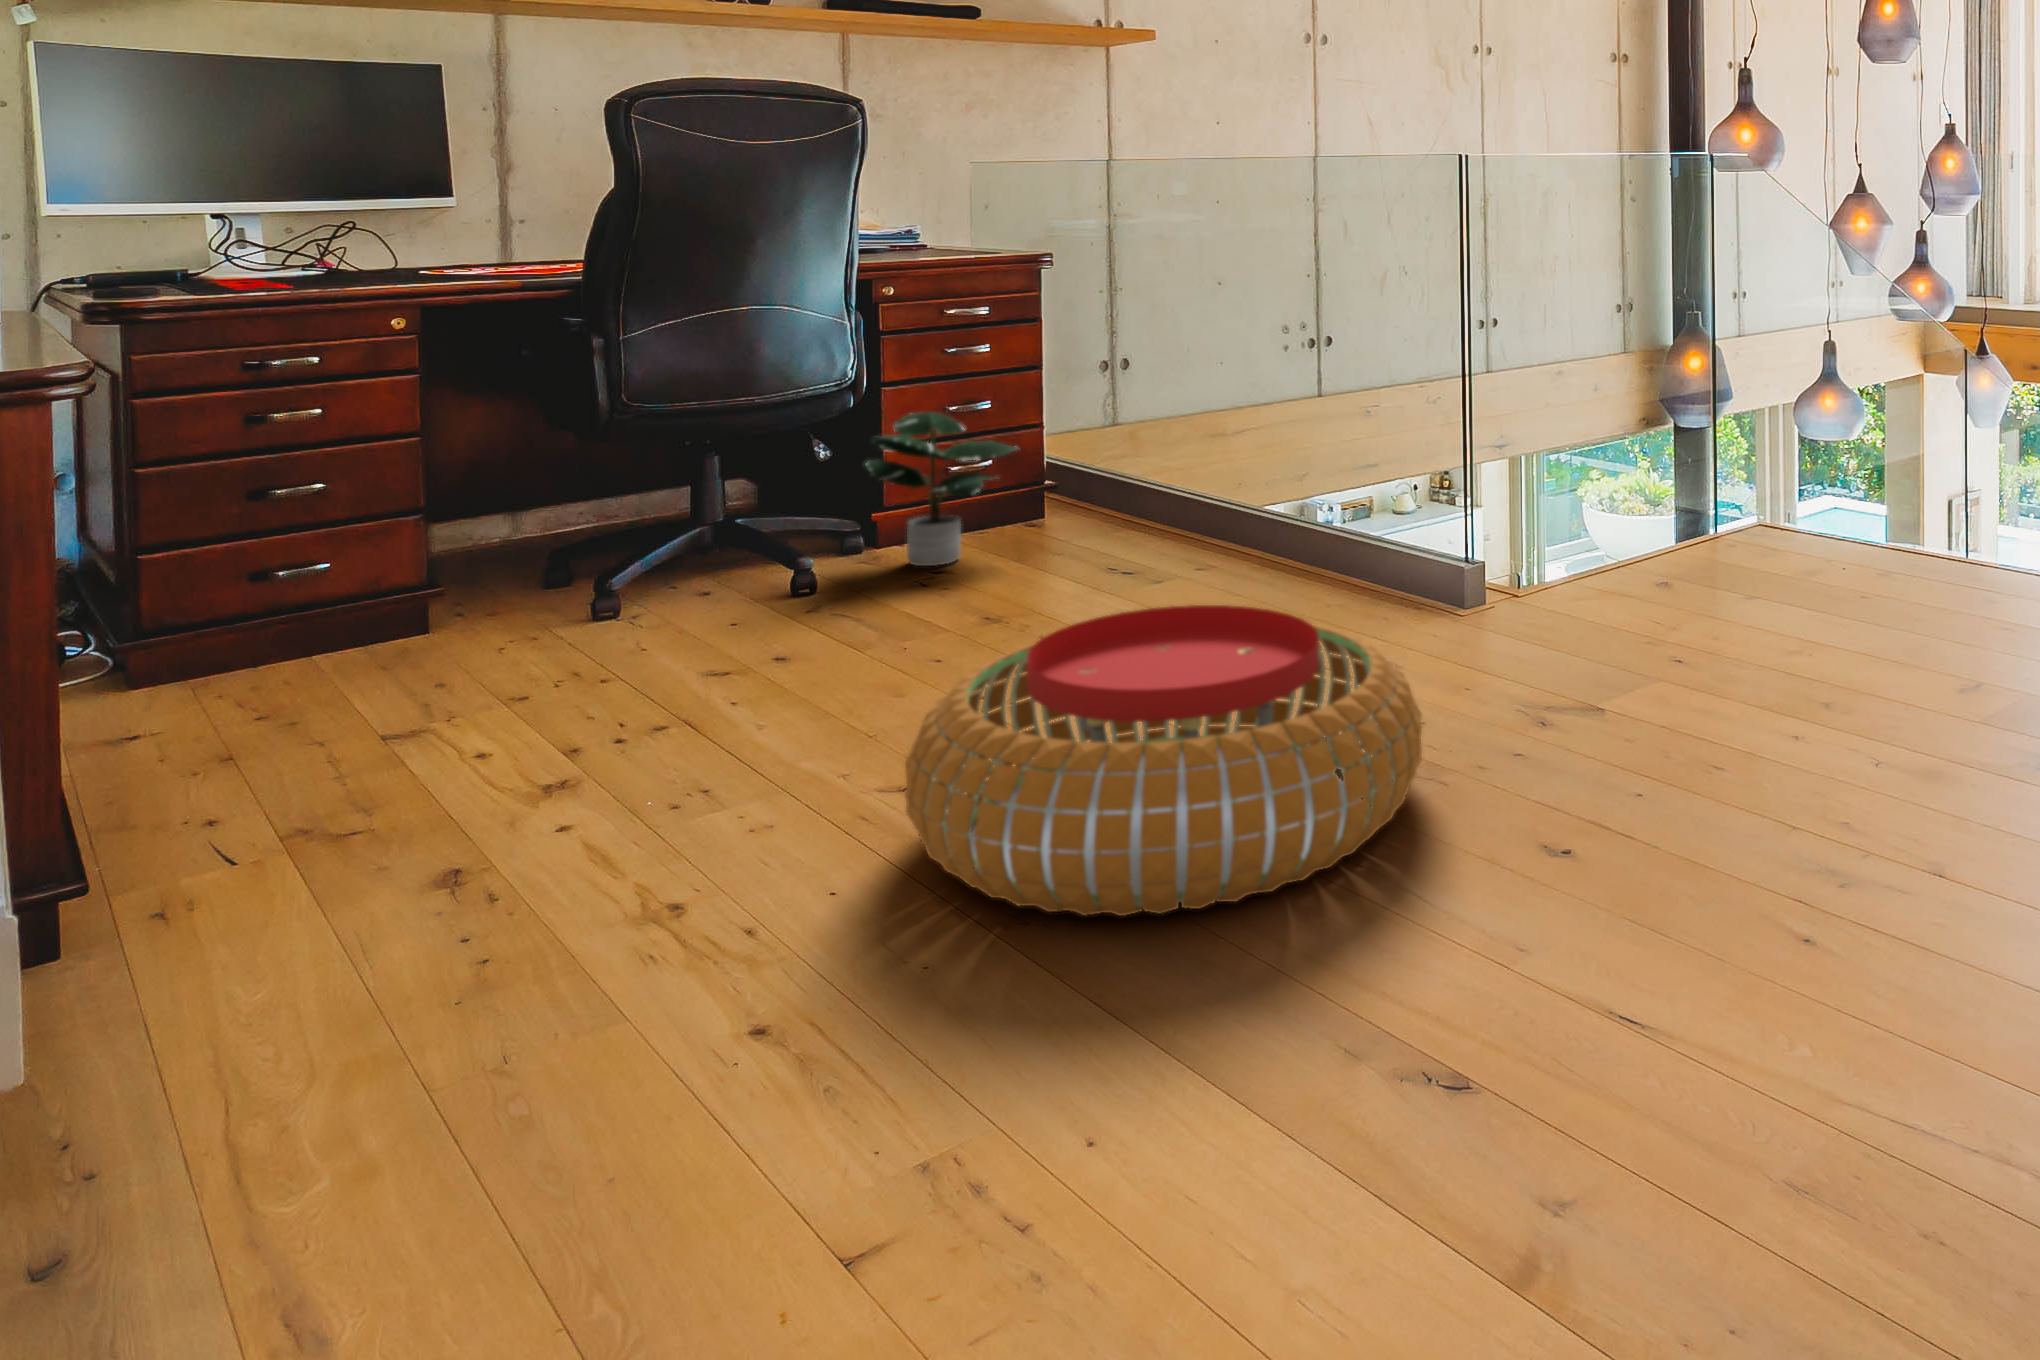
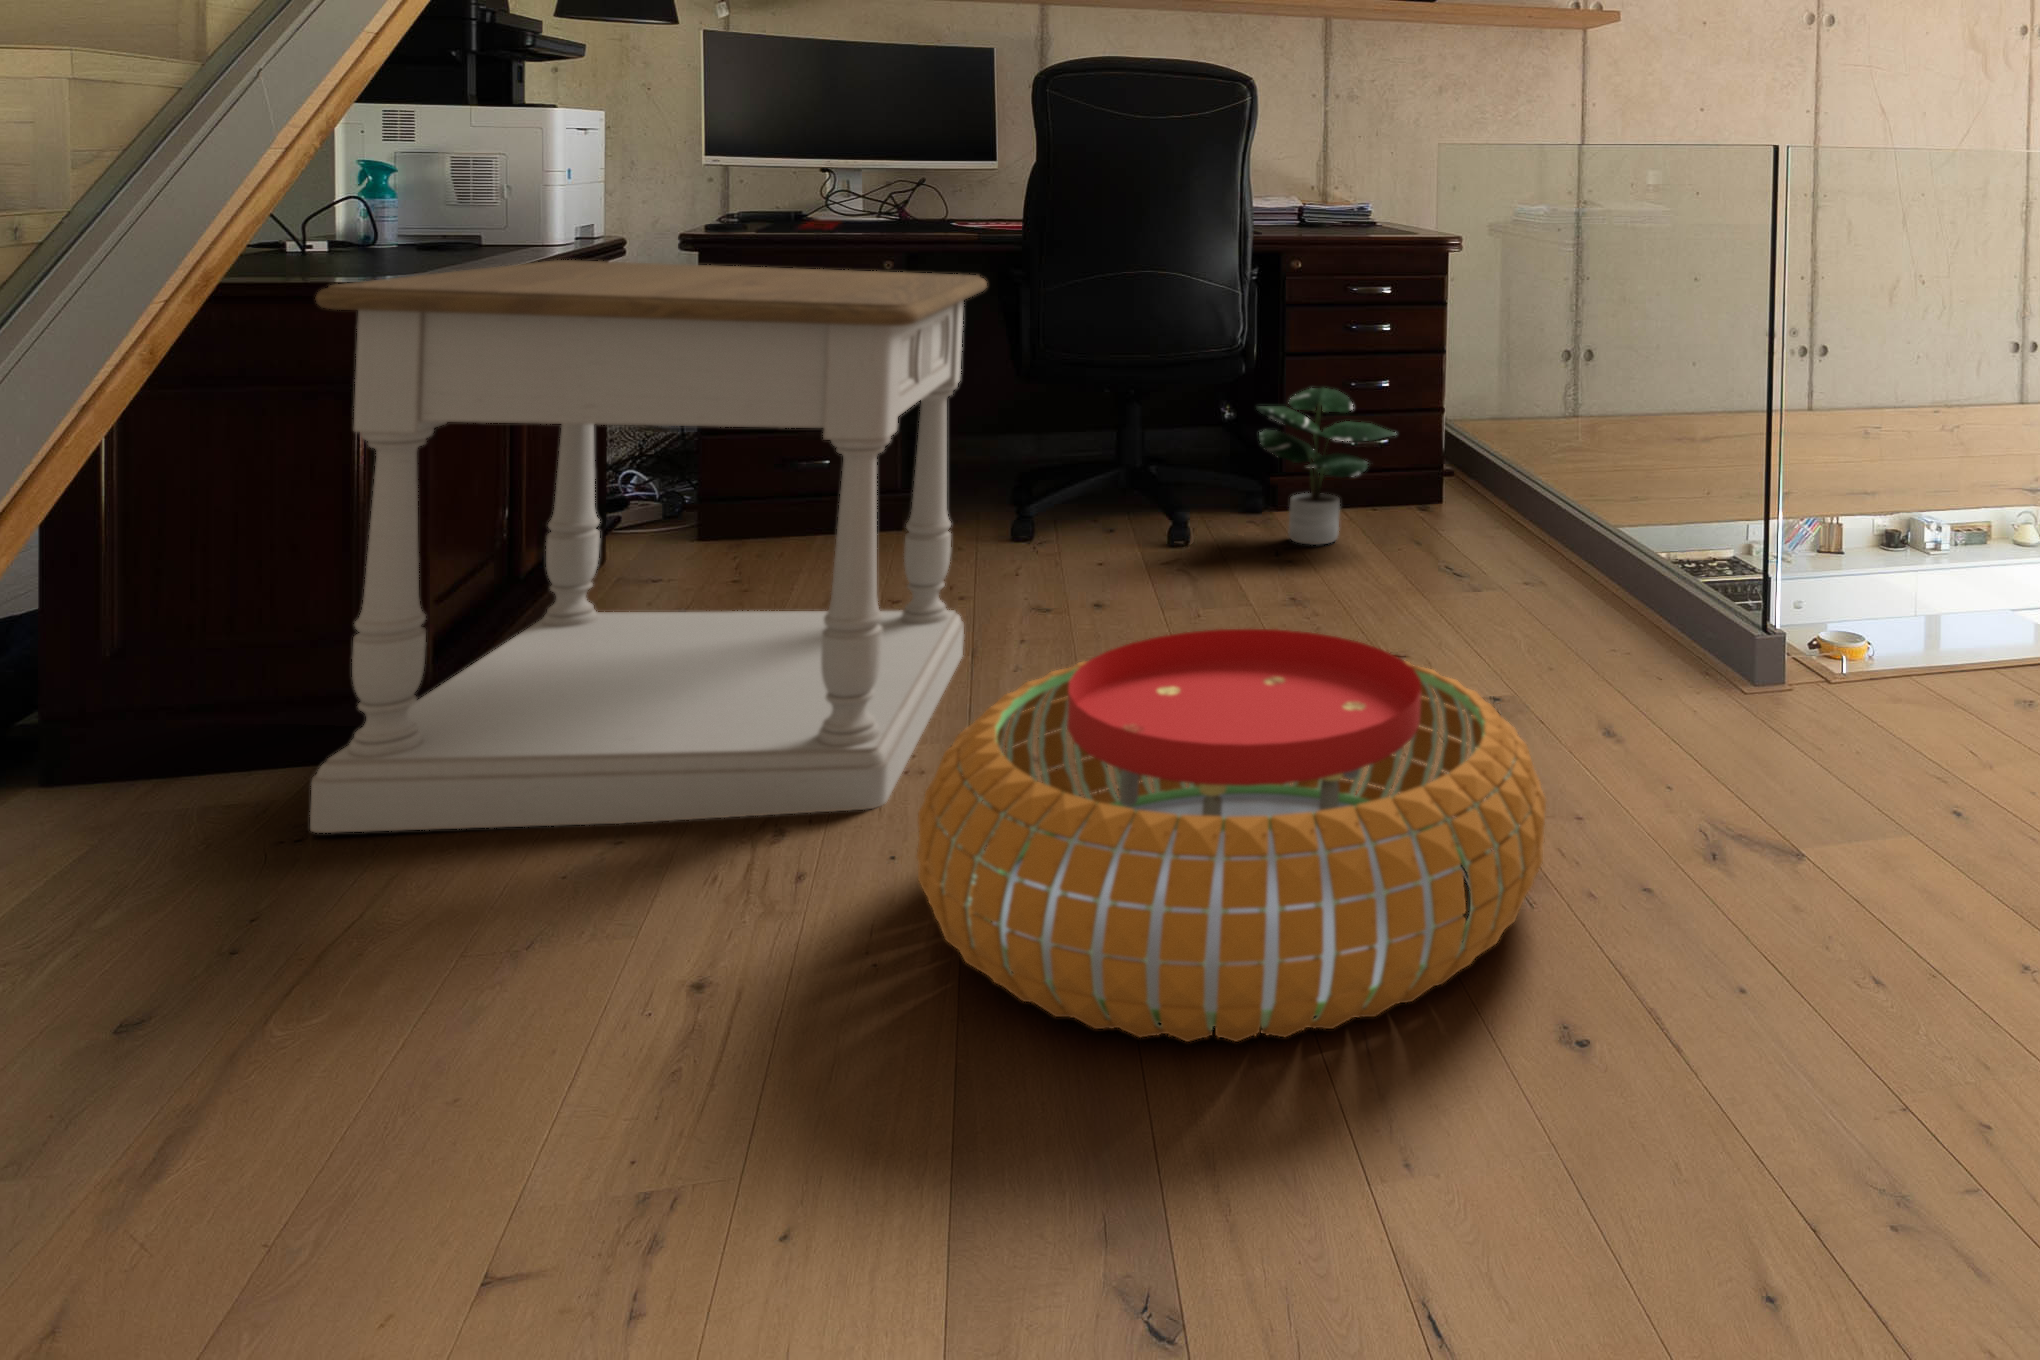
side table: none [48,332,775,1022] -> present [310,260,987,833]

